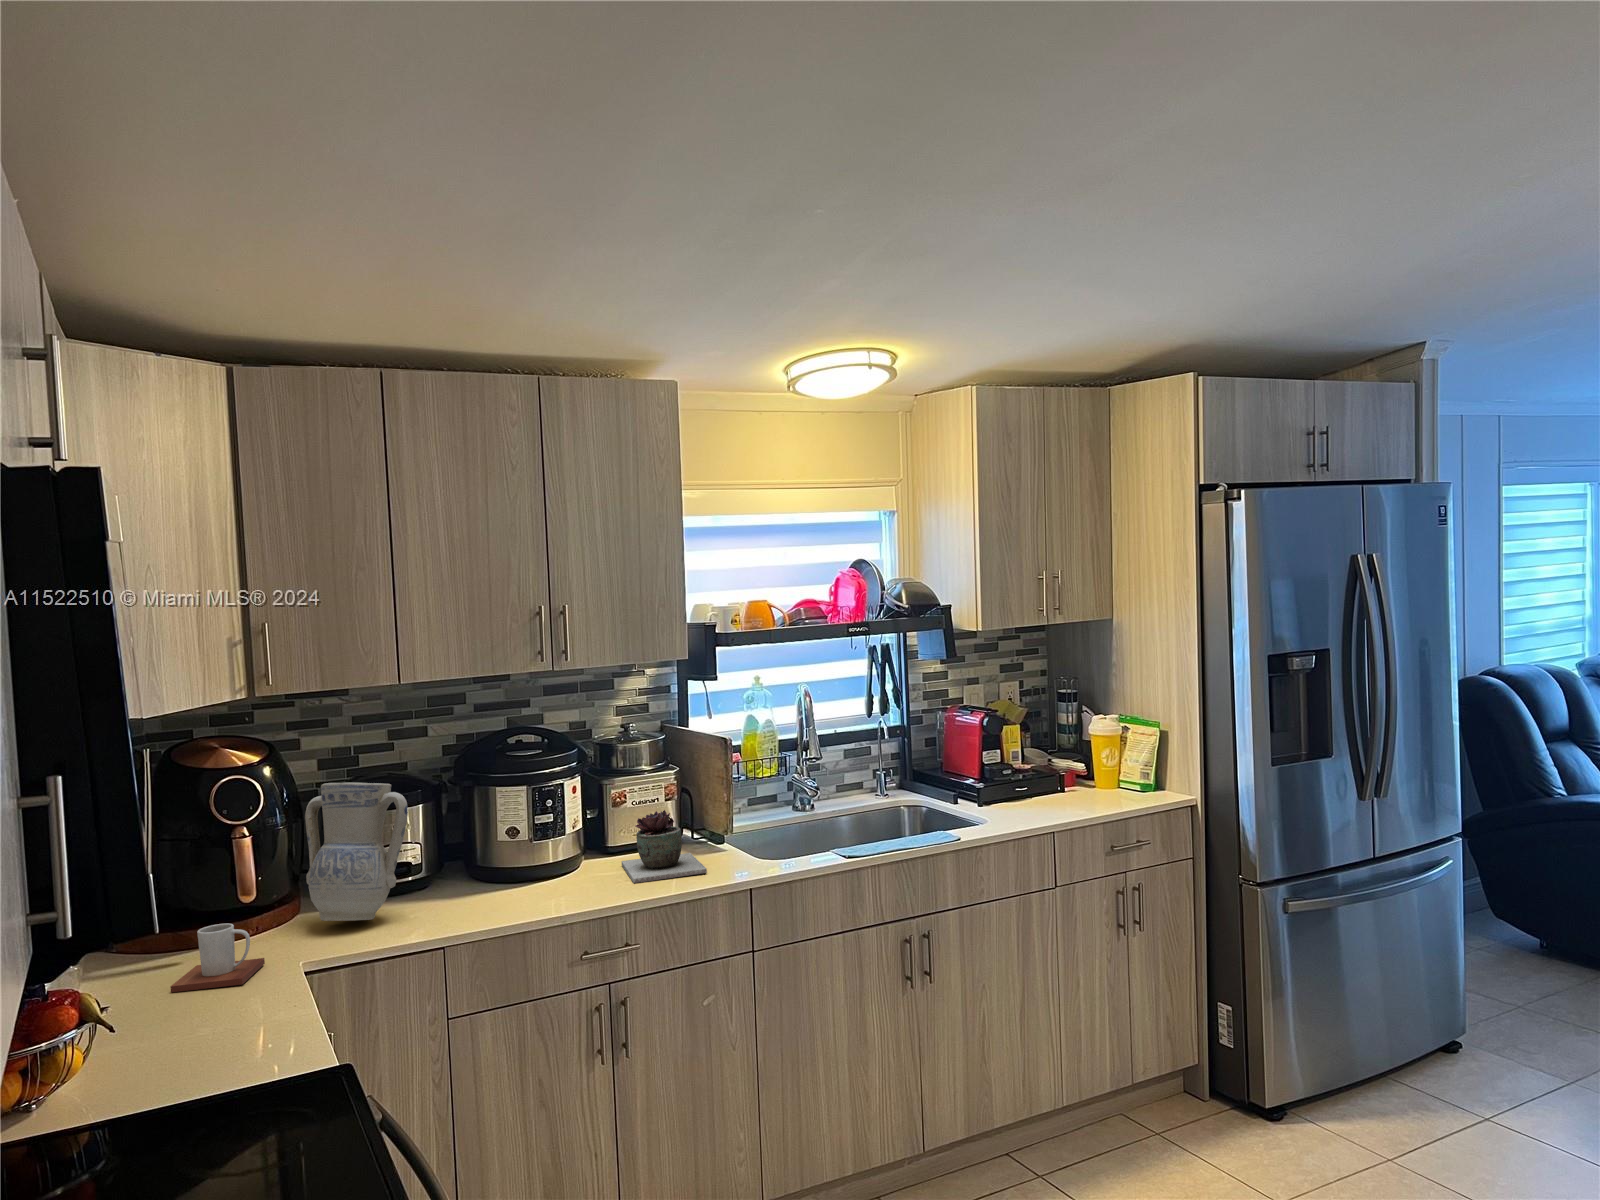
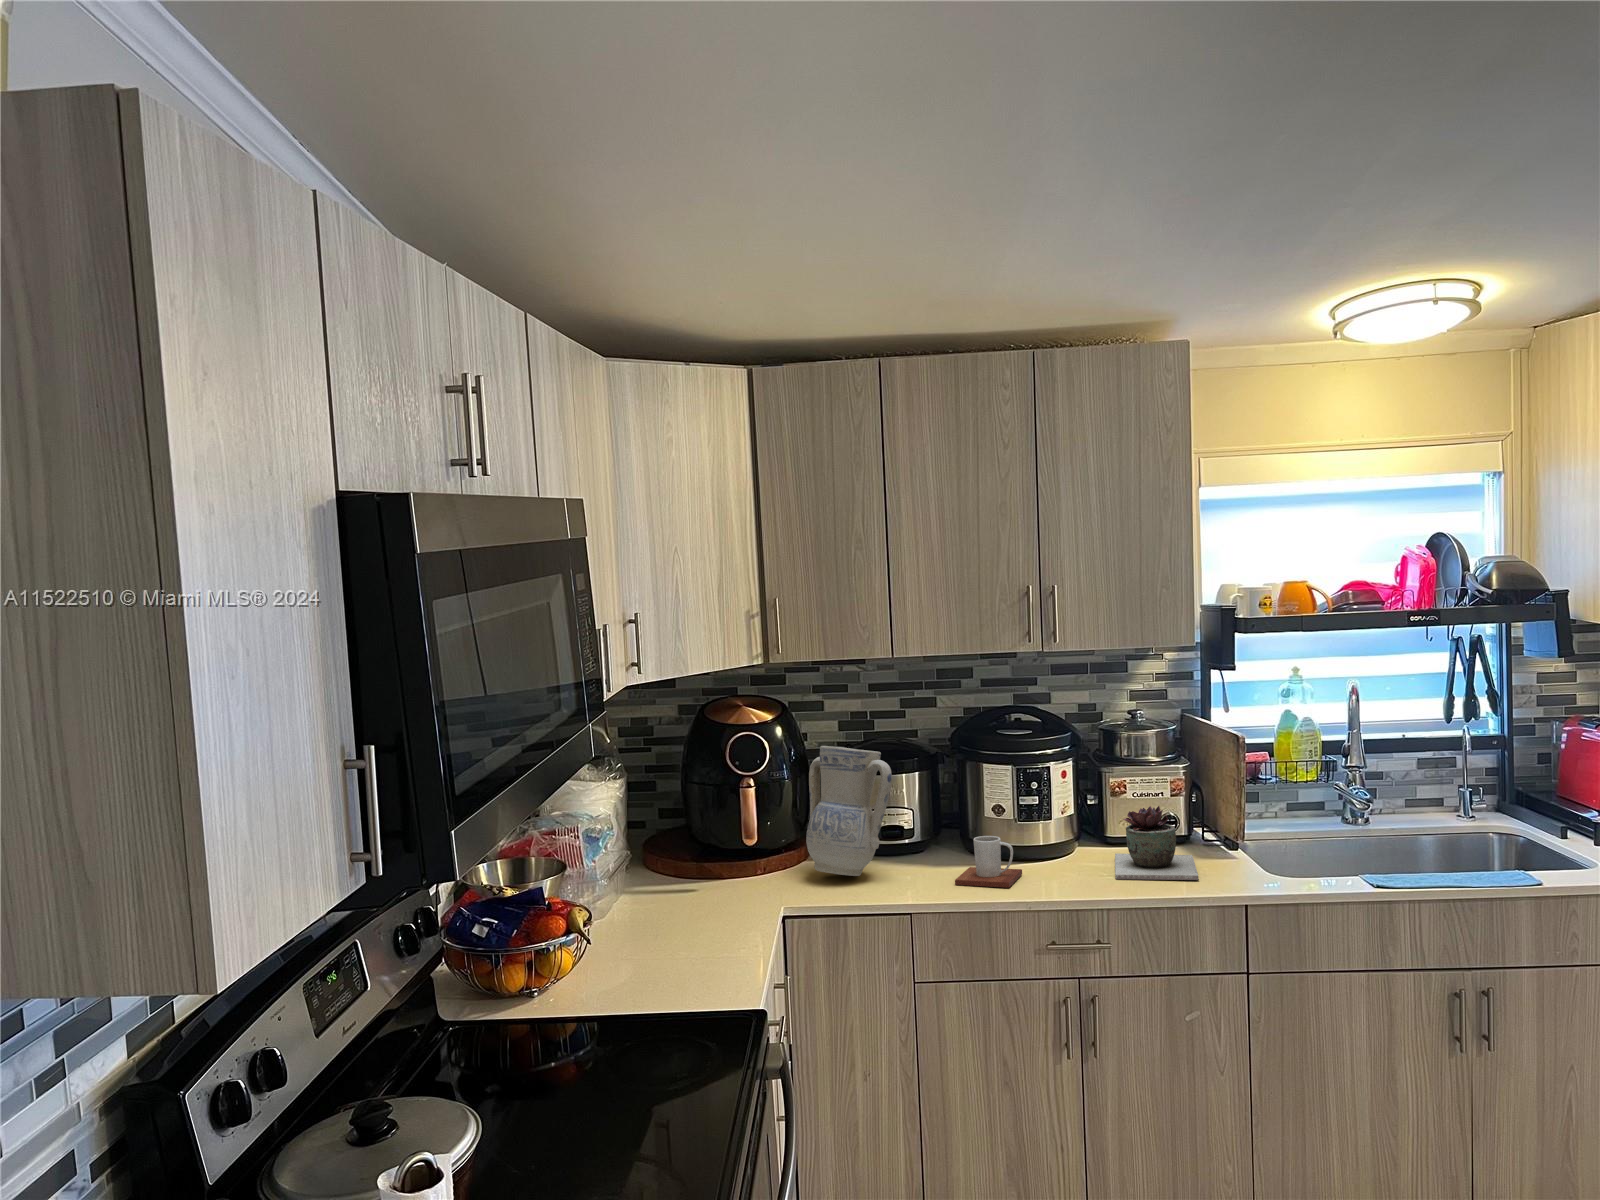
mug: present [170,923,265,992] -> present [955,836,1022,888]

